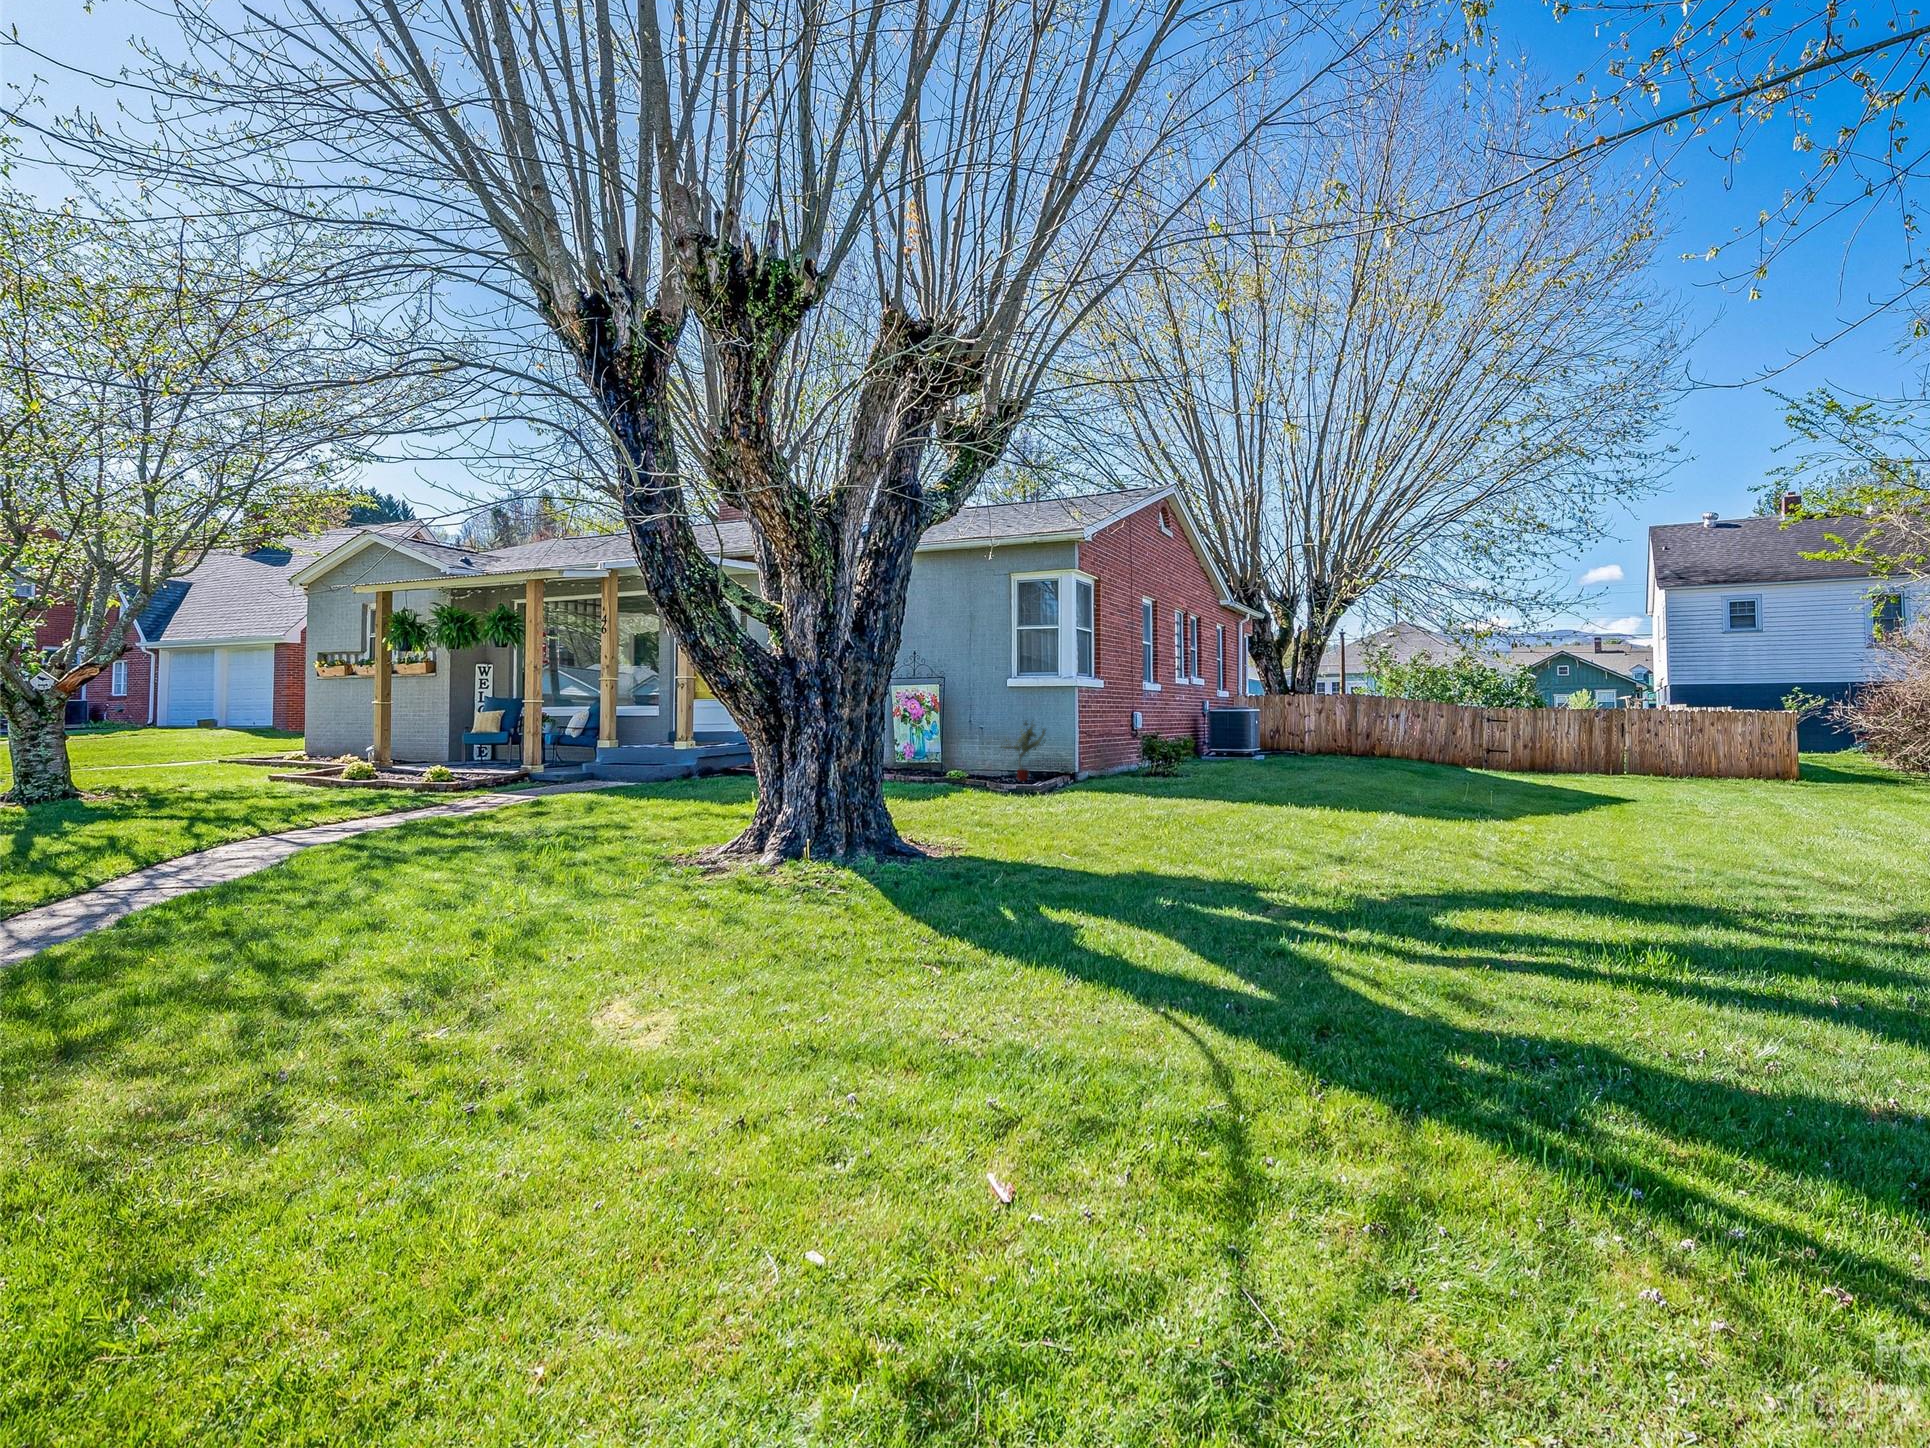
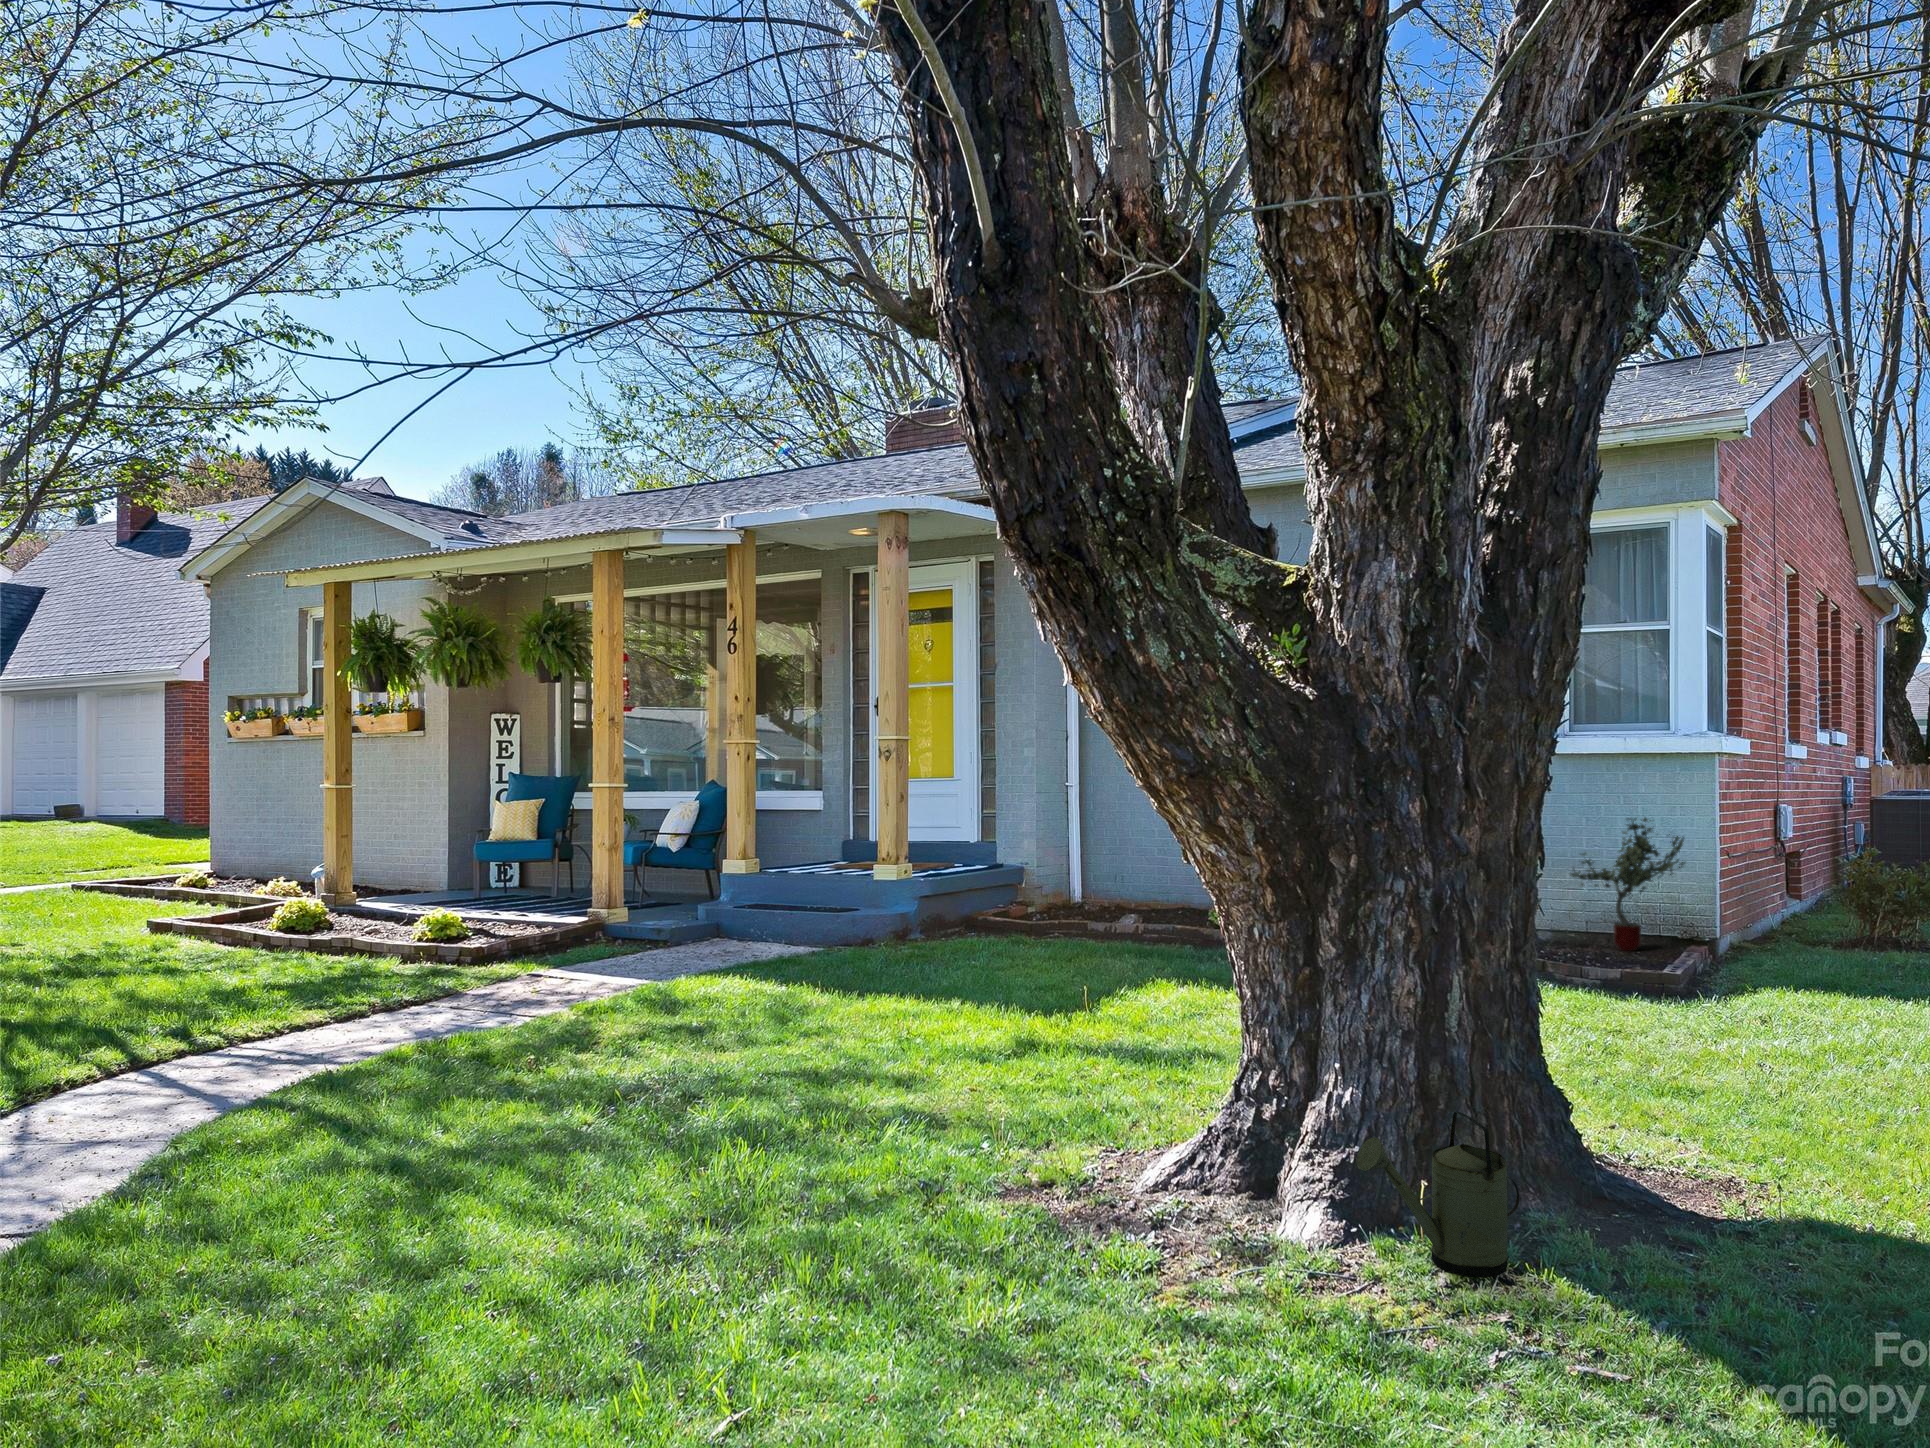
watering can: none [741,811,803,865] -> present [1357,1112,1519,1277]

